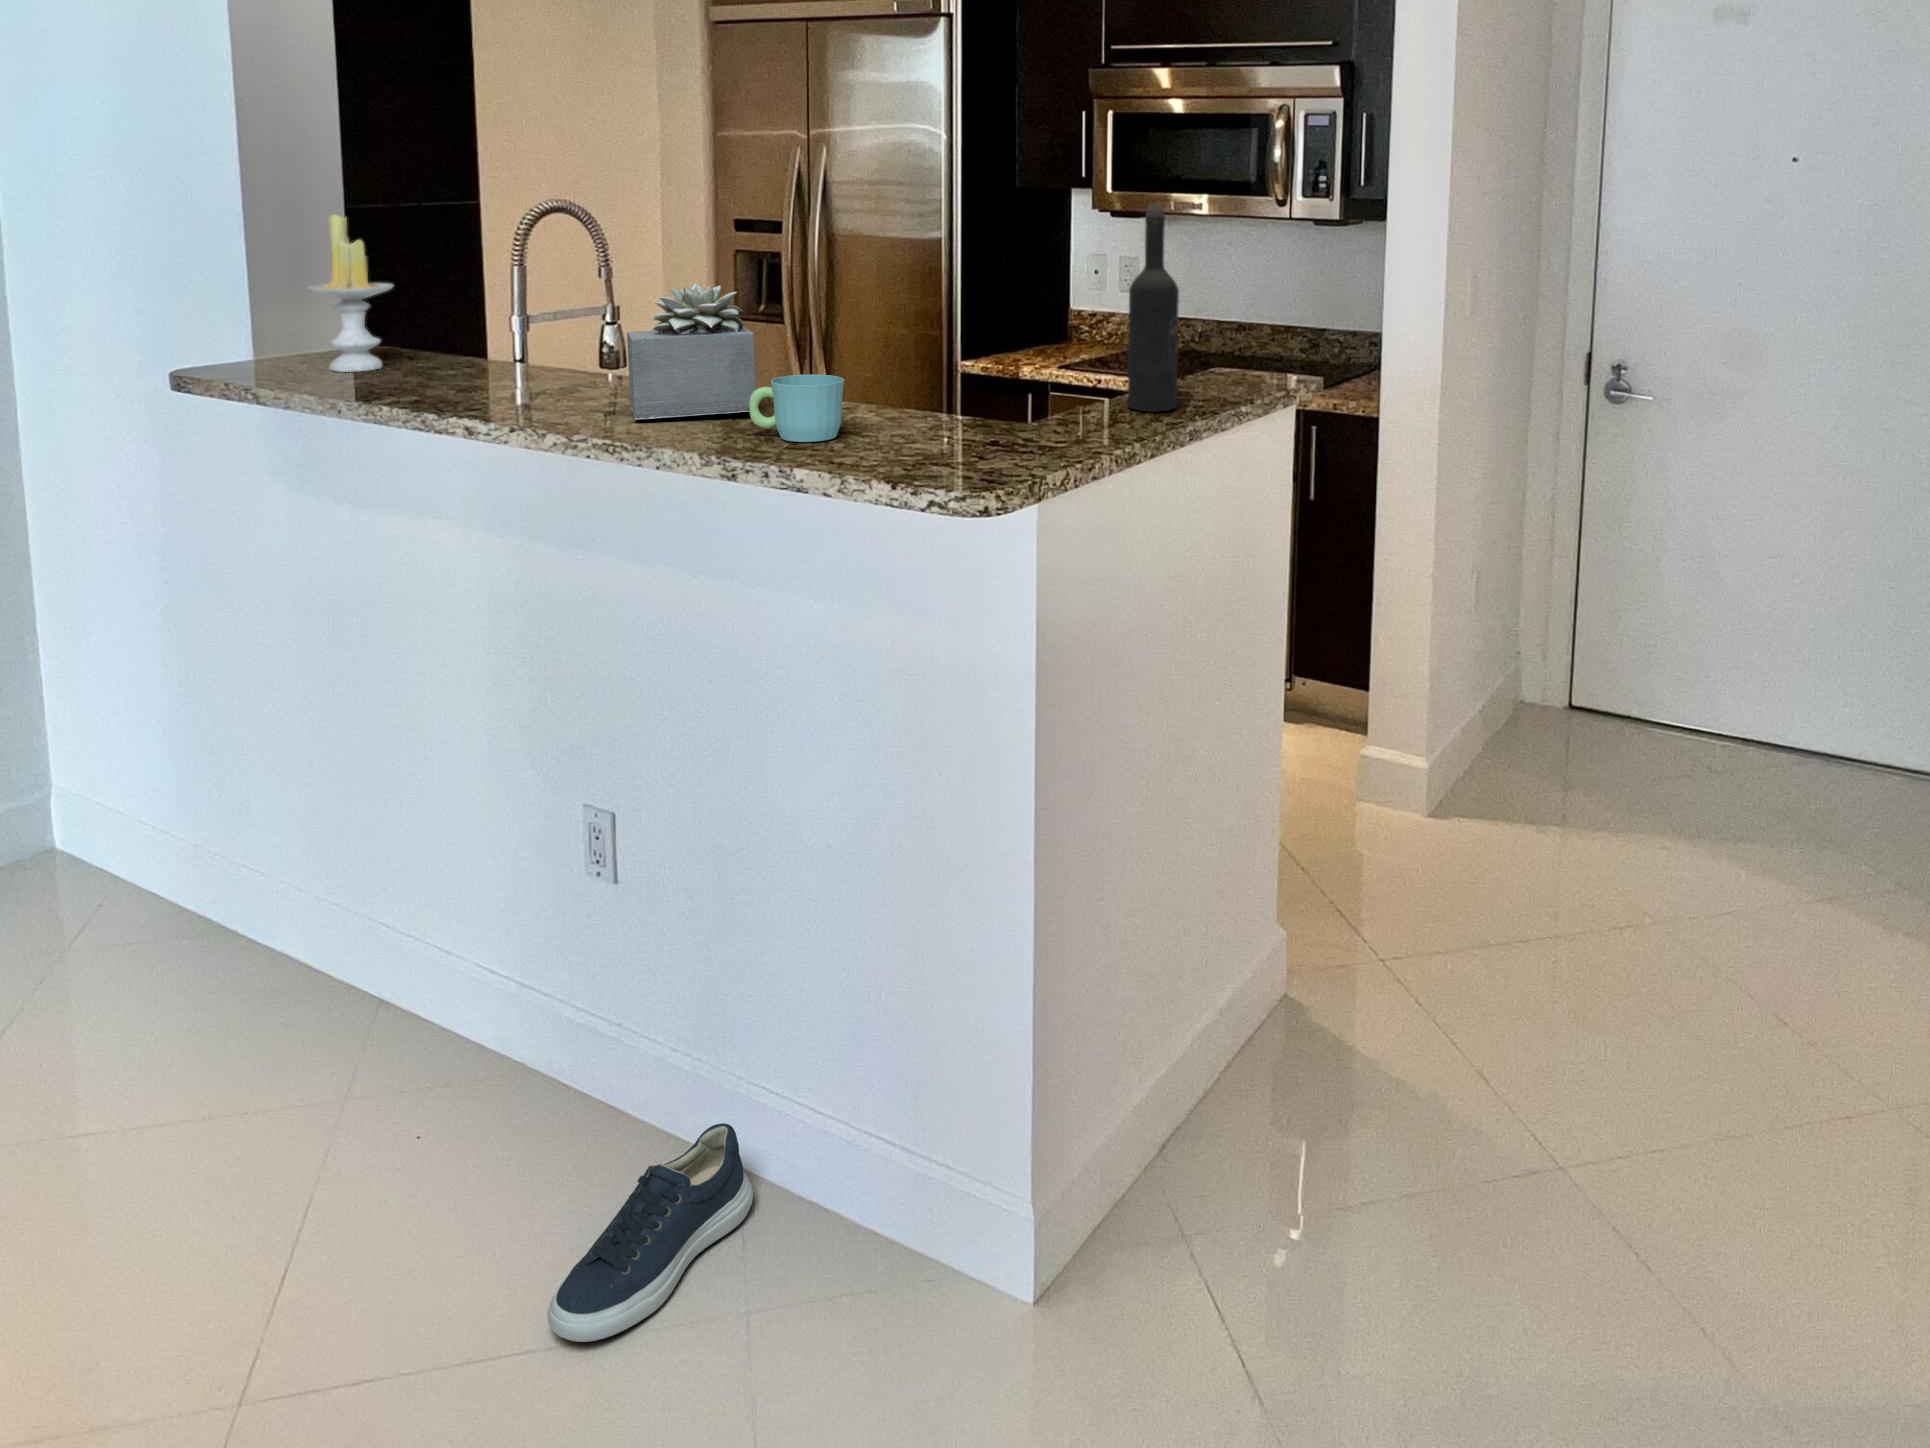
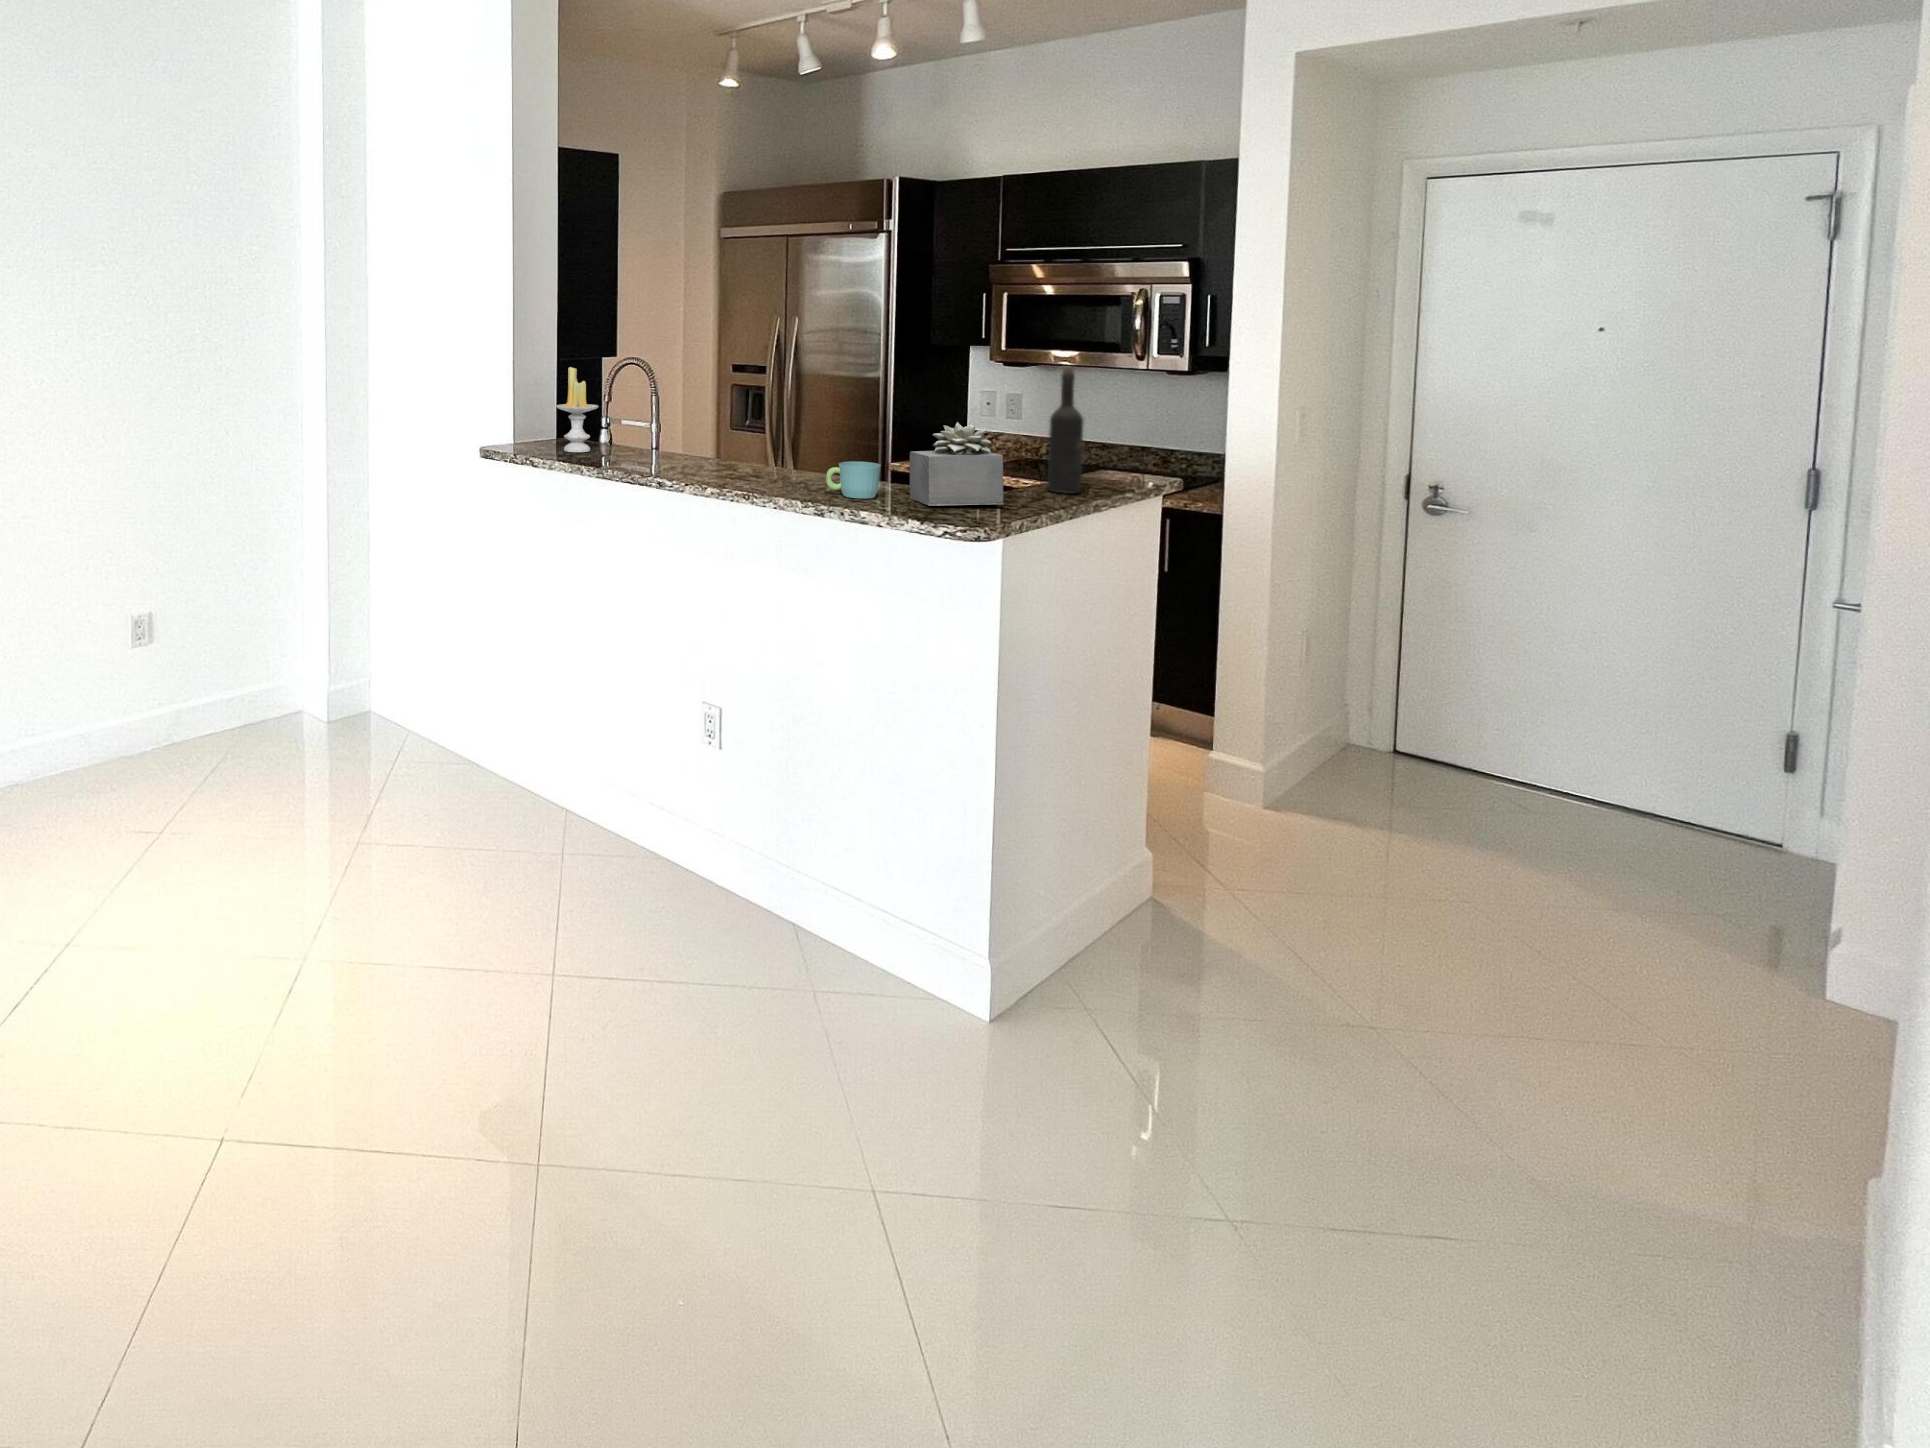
succulent plant: present [627,282,756,420] -> present [910,422,1003,506]
shoe: present [548,1123,753,1342] -> none [707,888,808,981]

